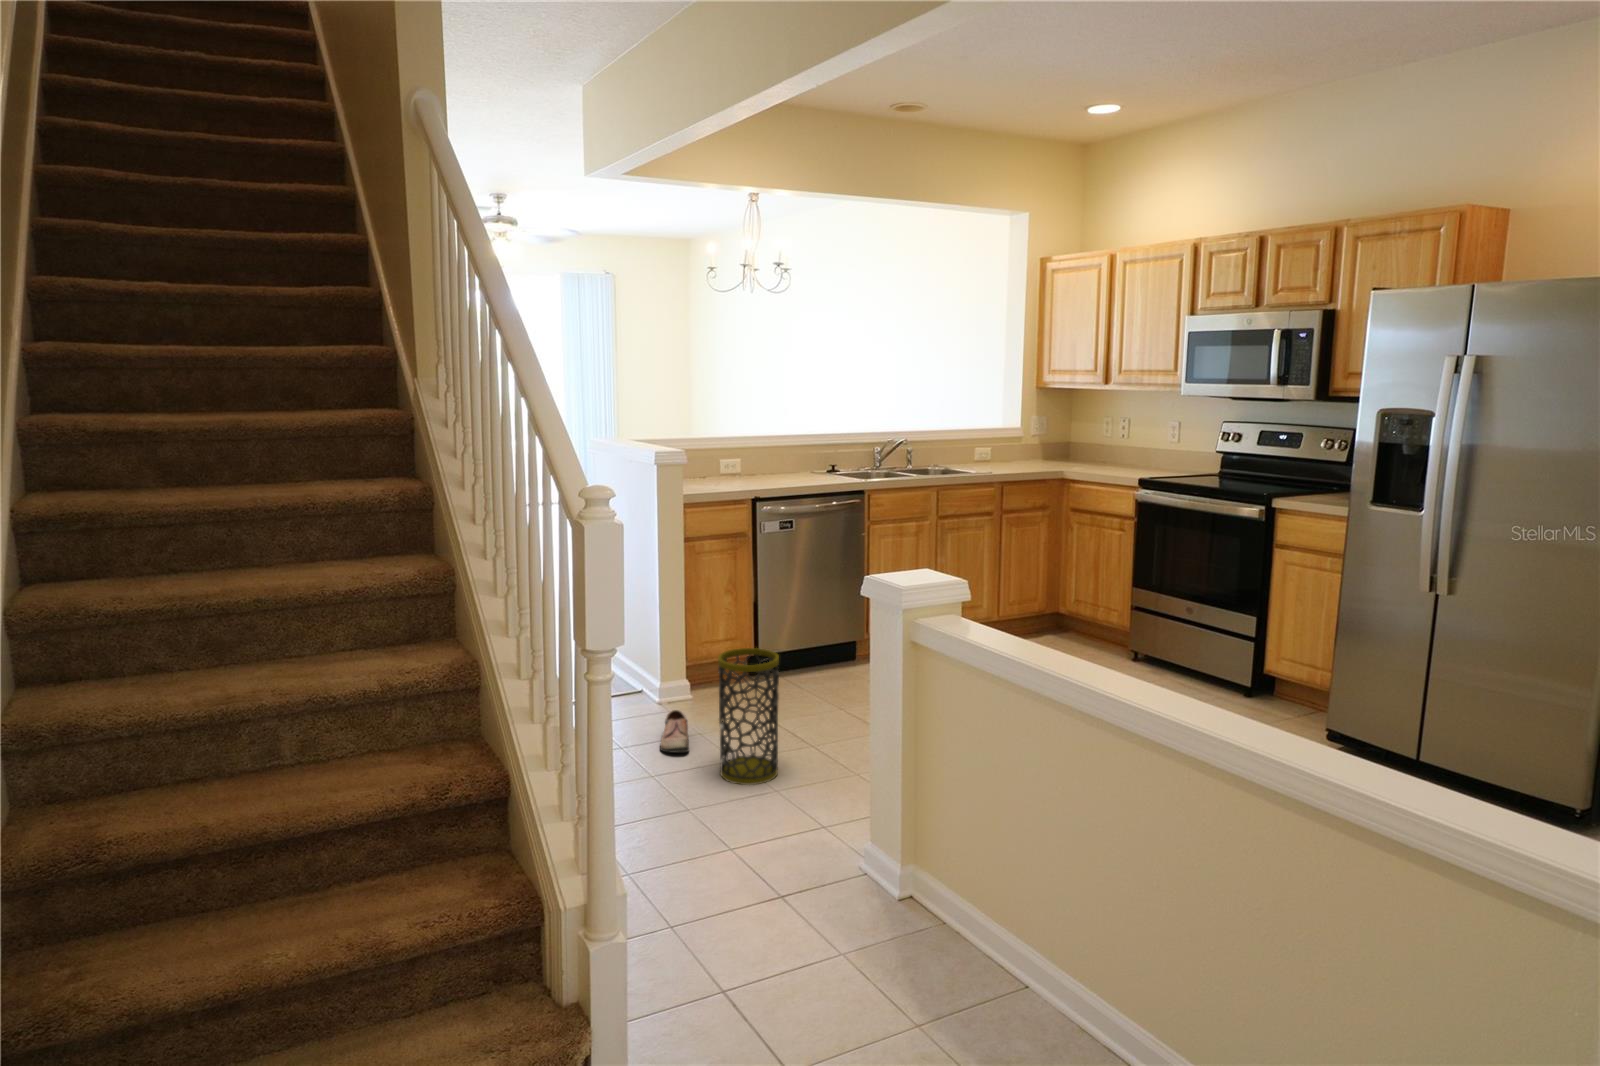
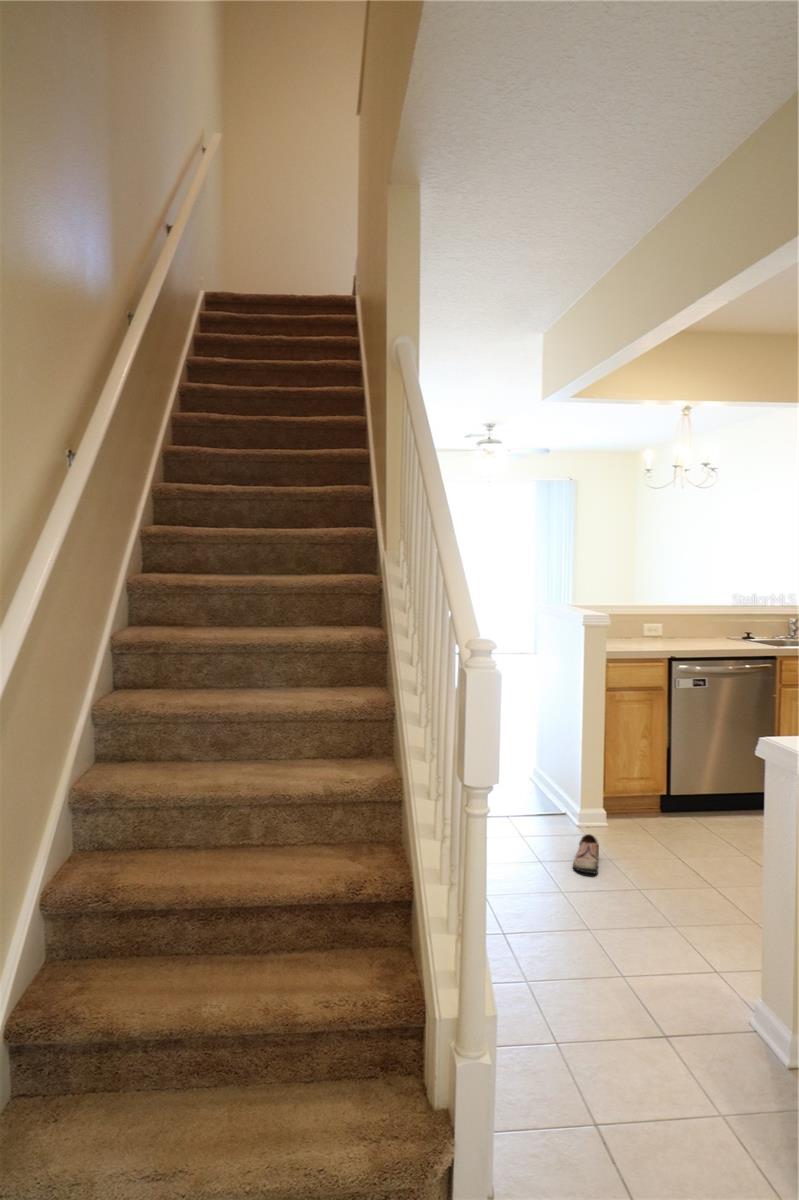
trash can: present [718,648,779,785] -> none [623,789,681,916]

